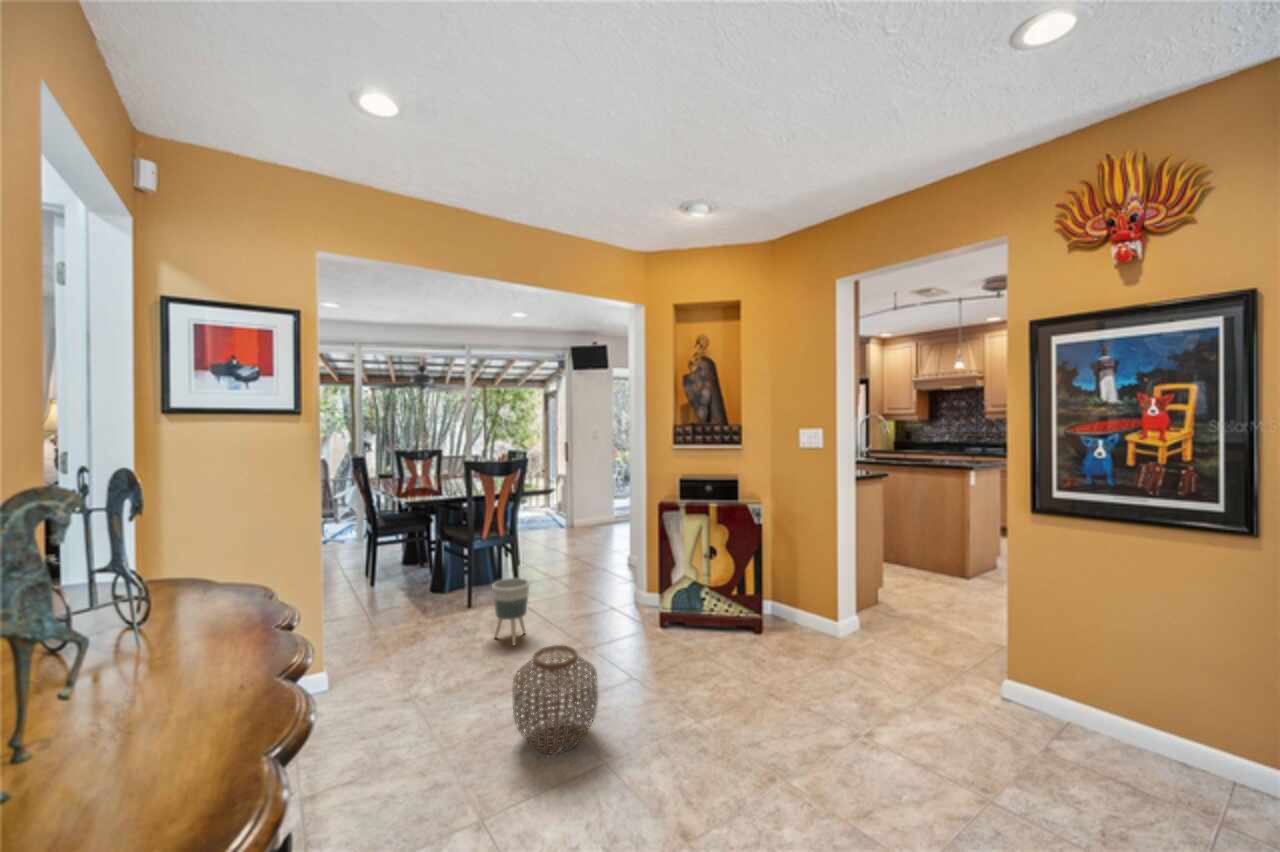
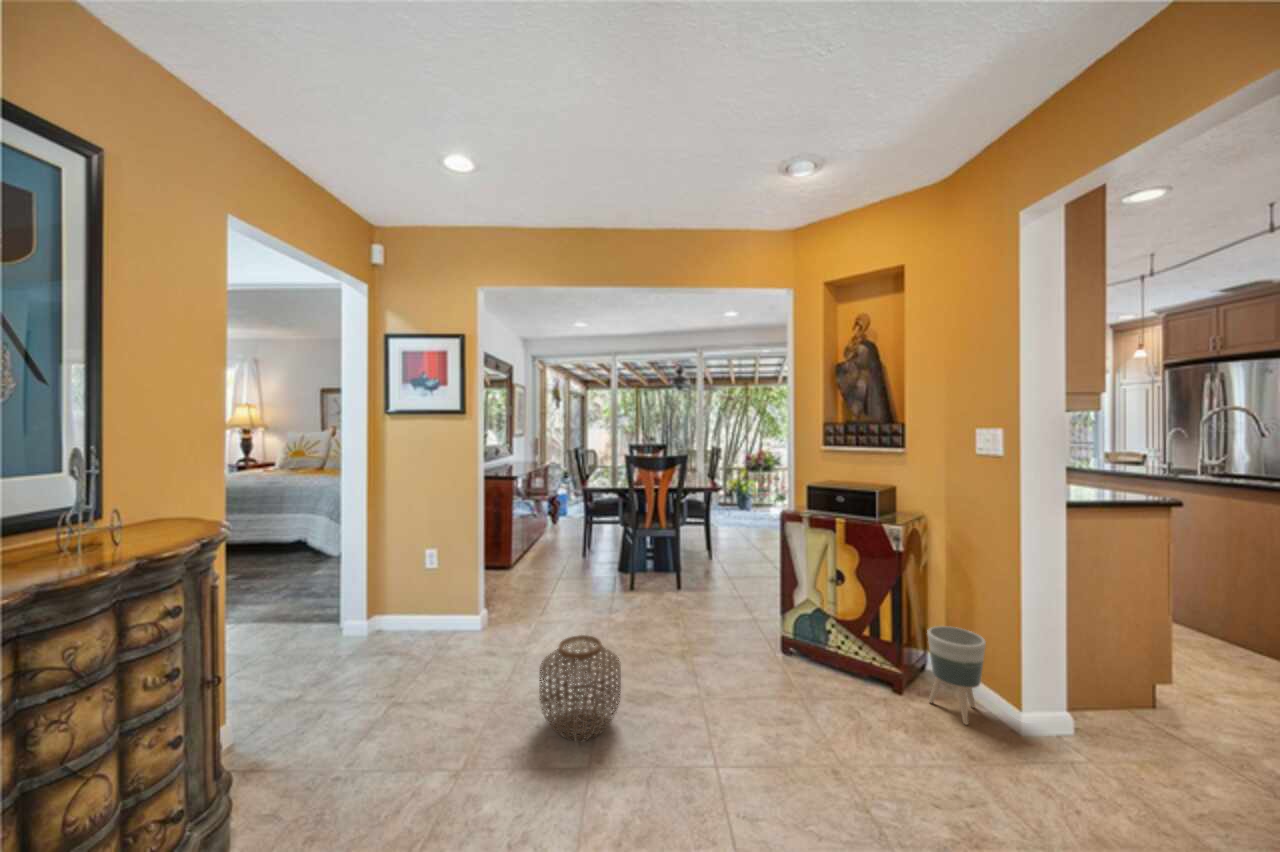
planter: present [492,578,530,645] -> present [927,626,986,725]

